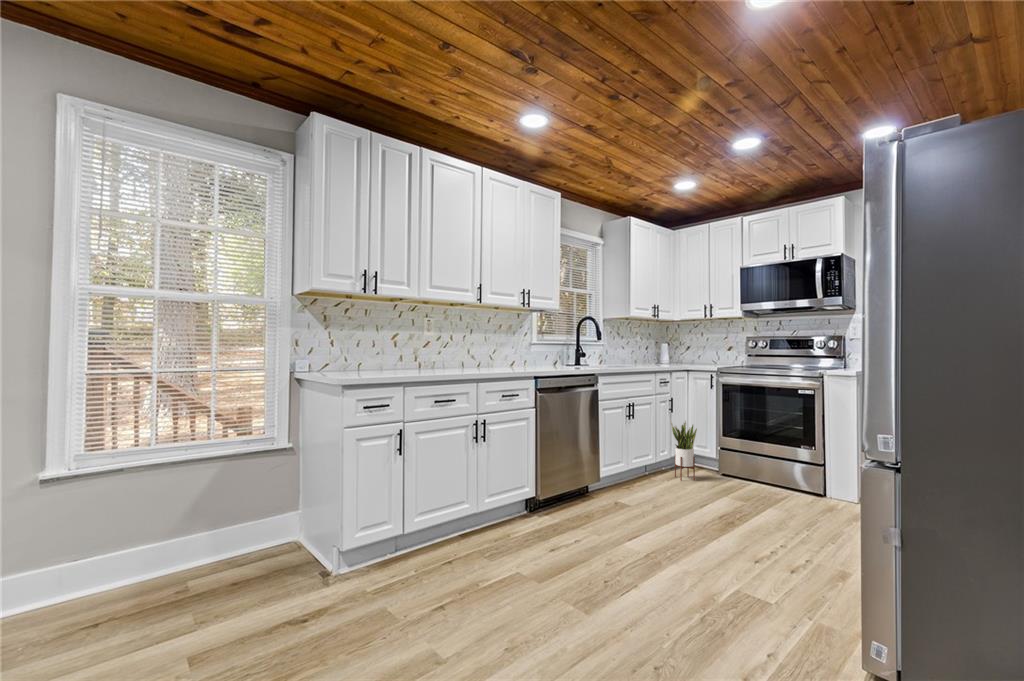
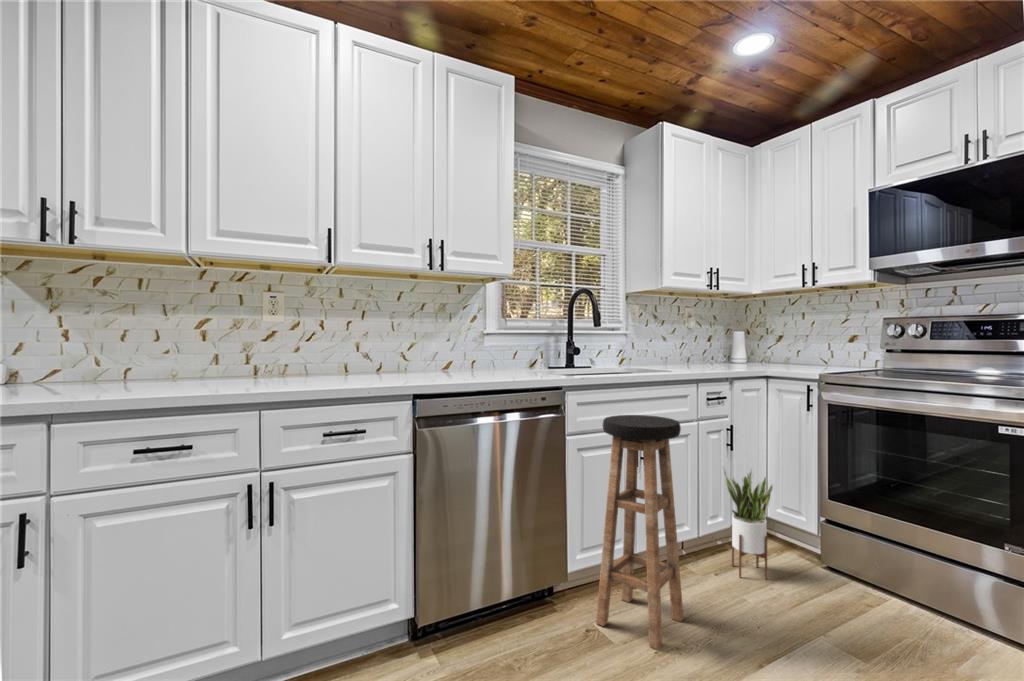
bar stool: none [619,389,662,505] -> present [596,415,684,649]

